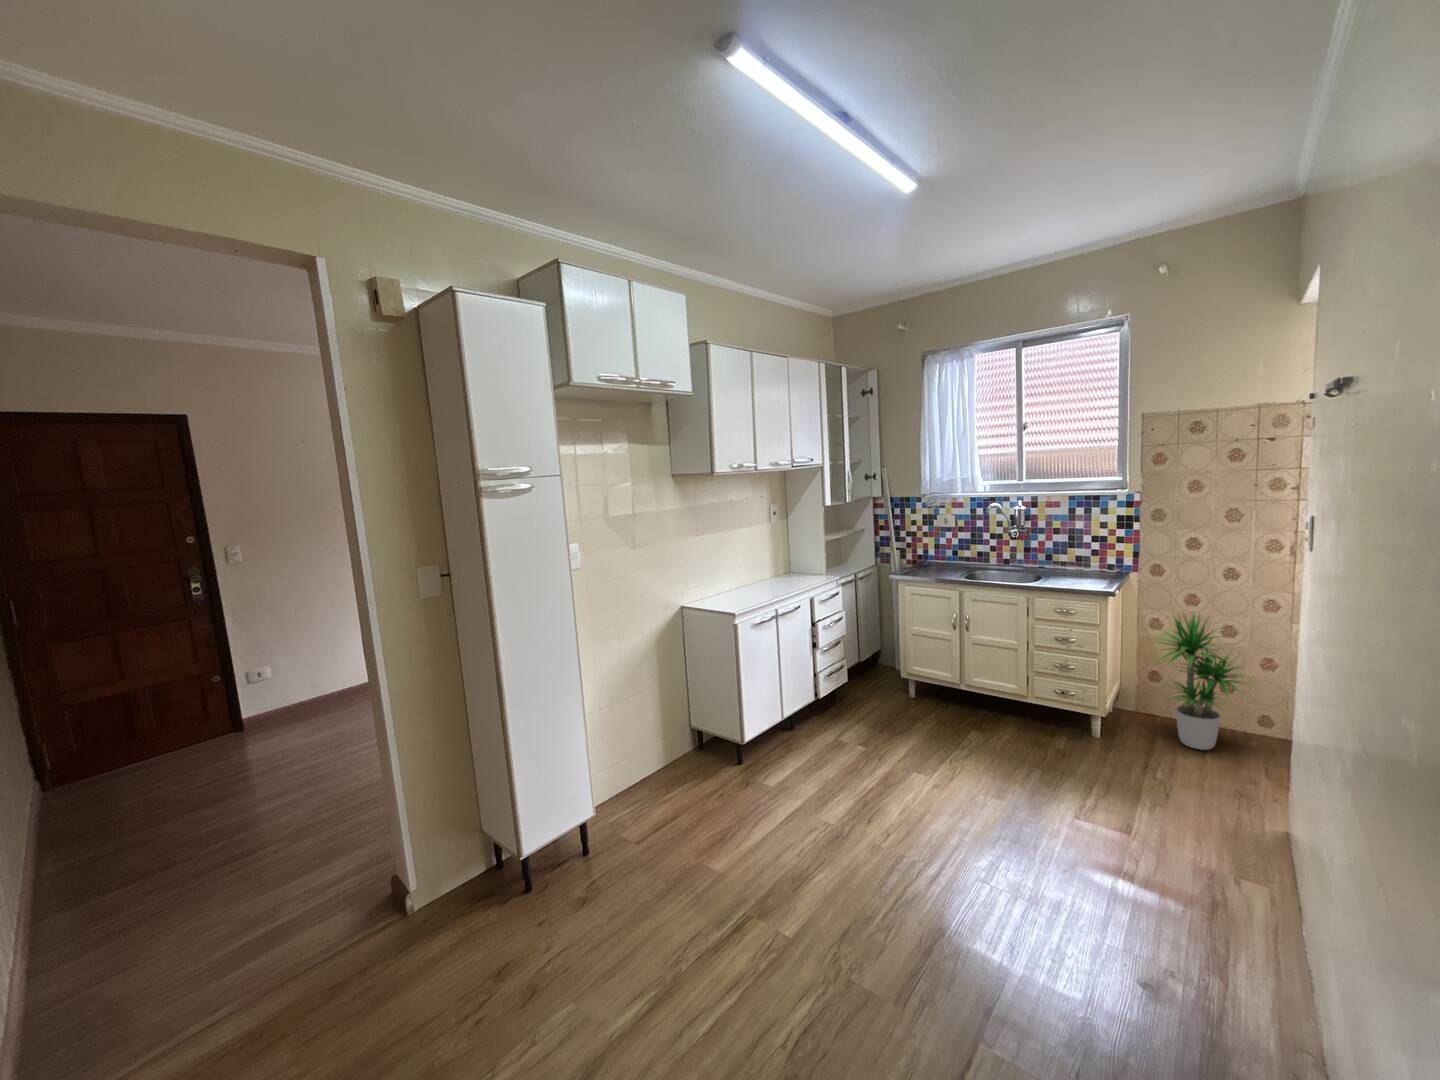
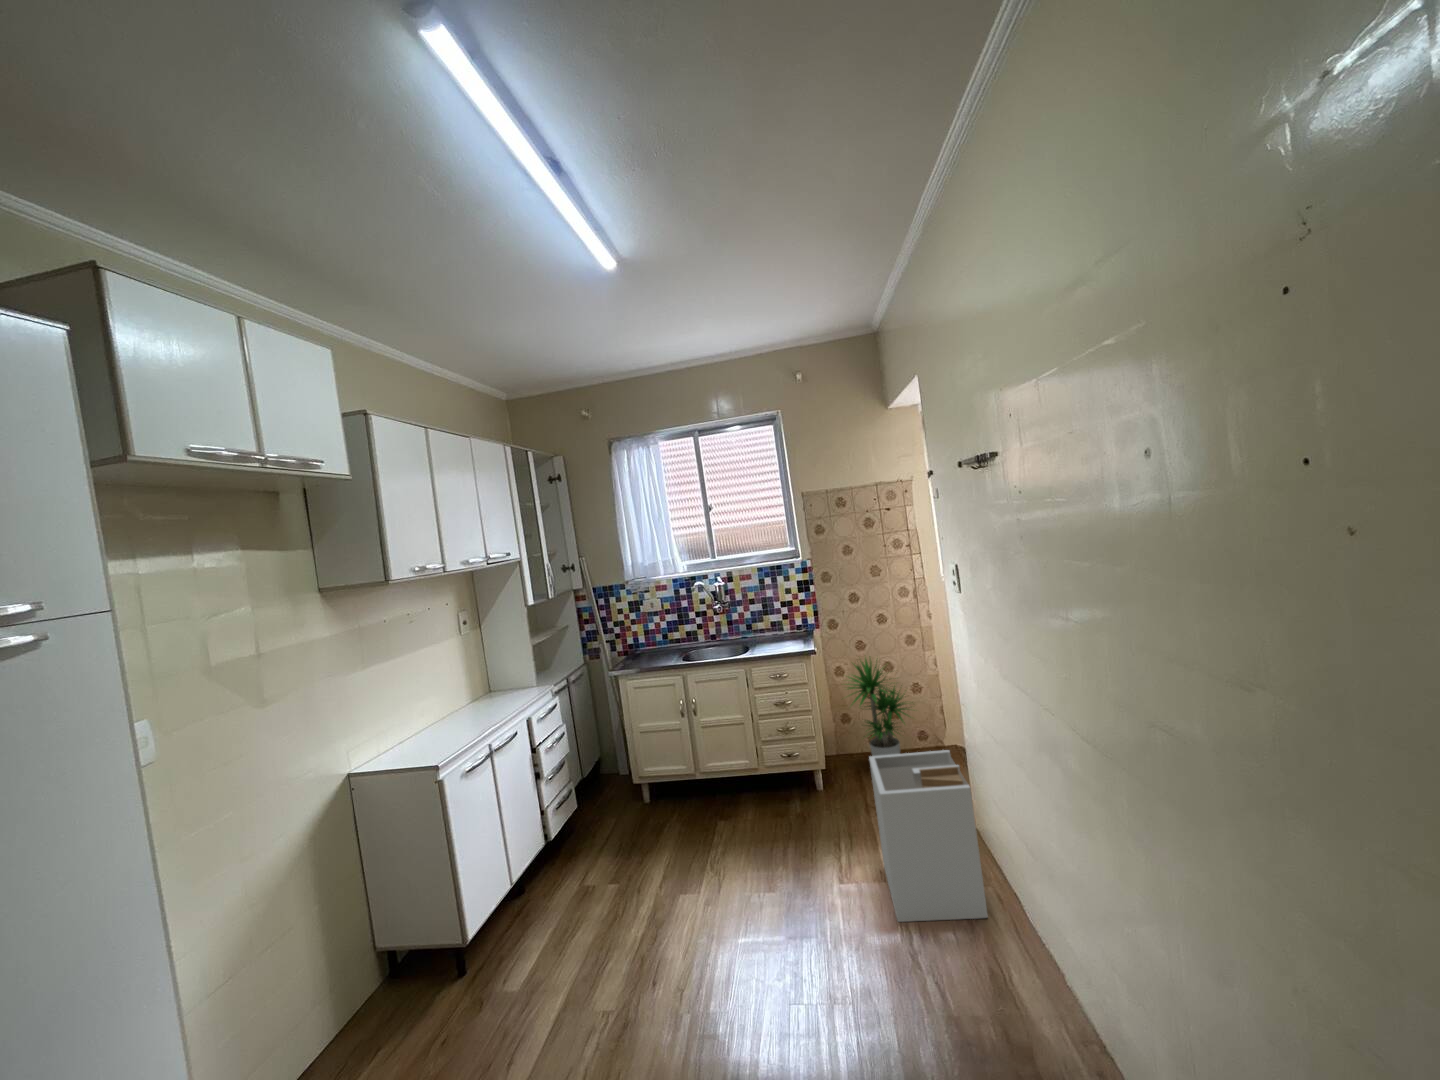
laundry hamper: none [1126,710,1255,912] -> present [869,750,988,922]

